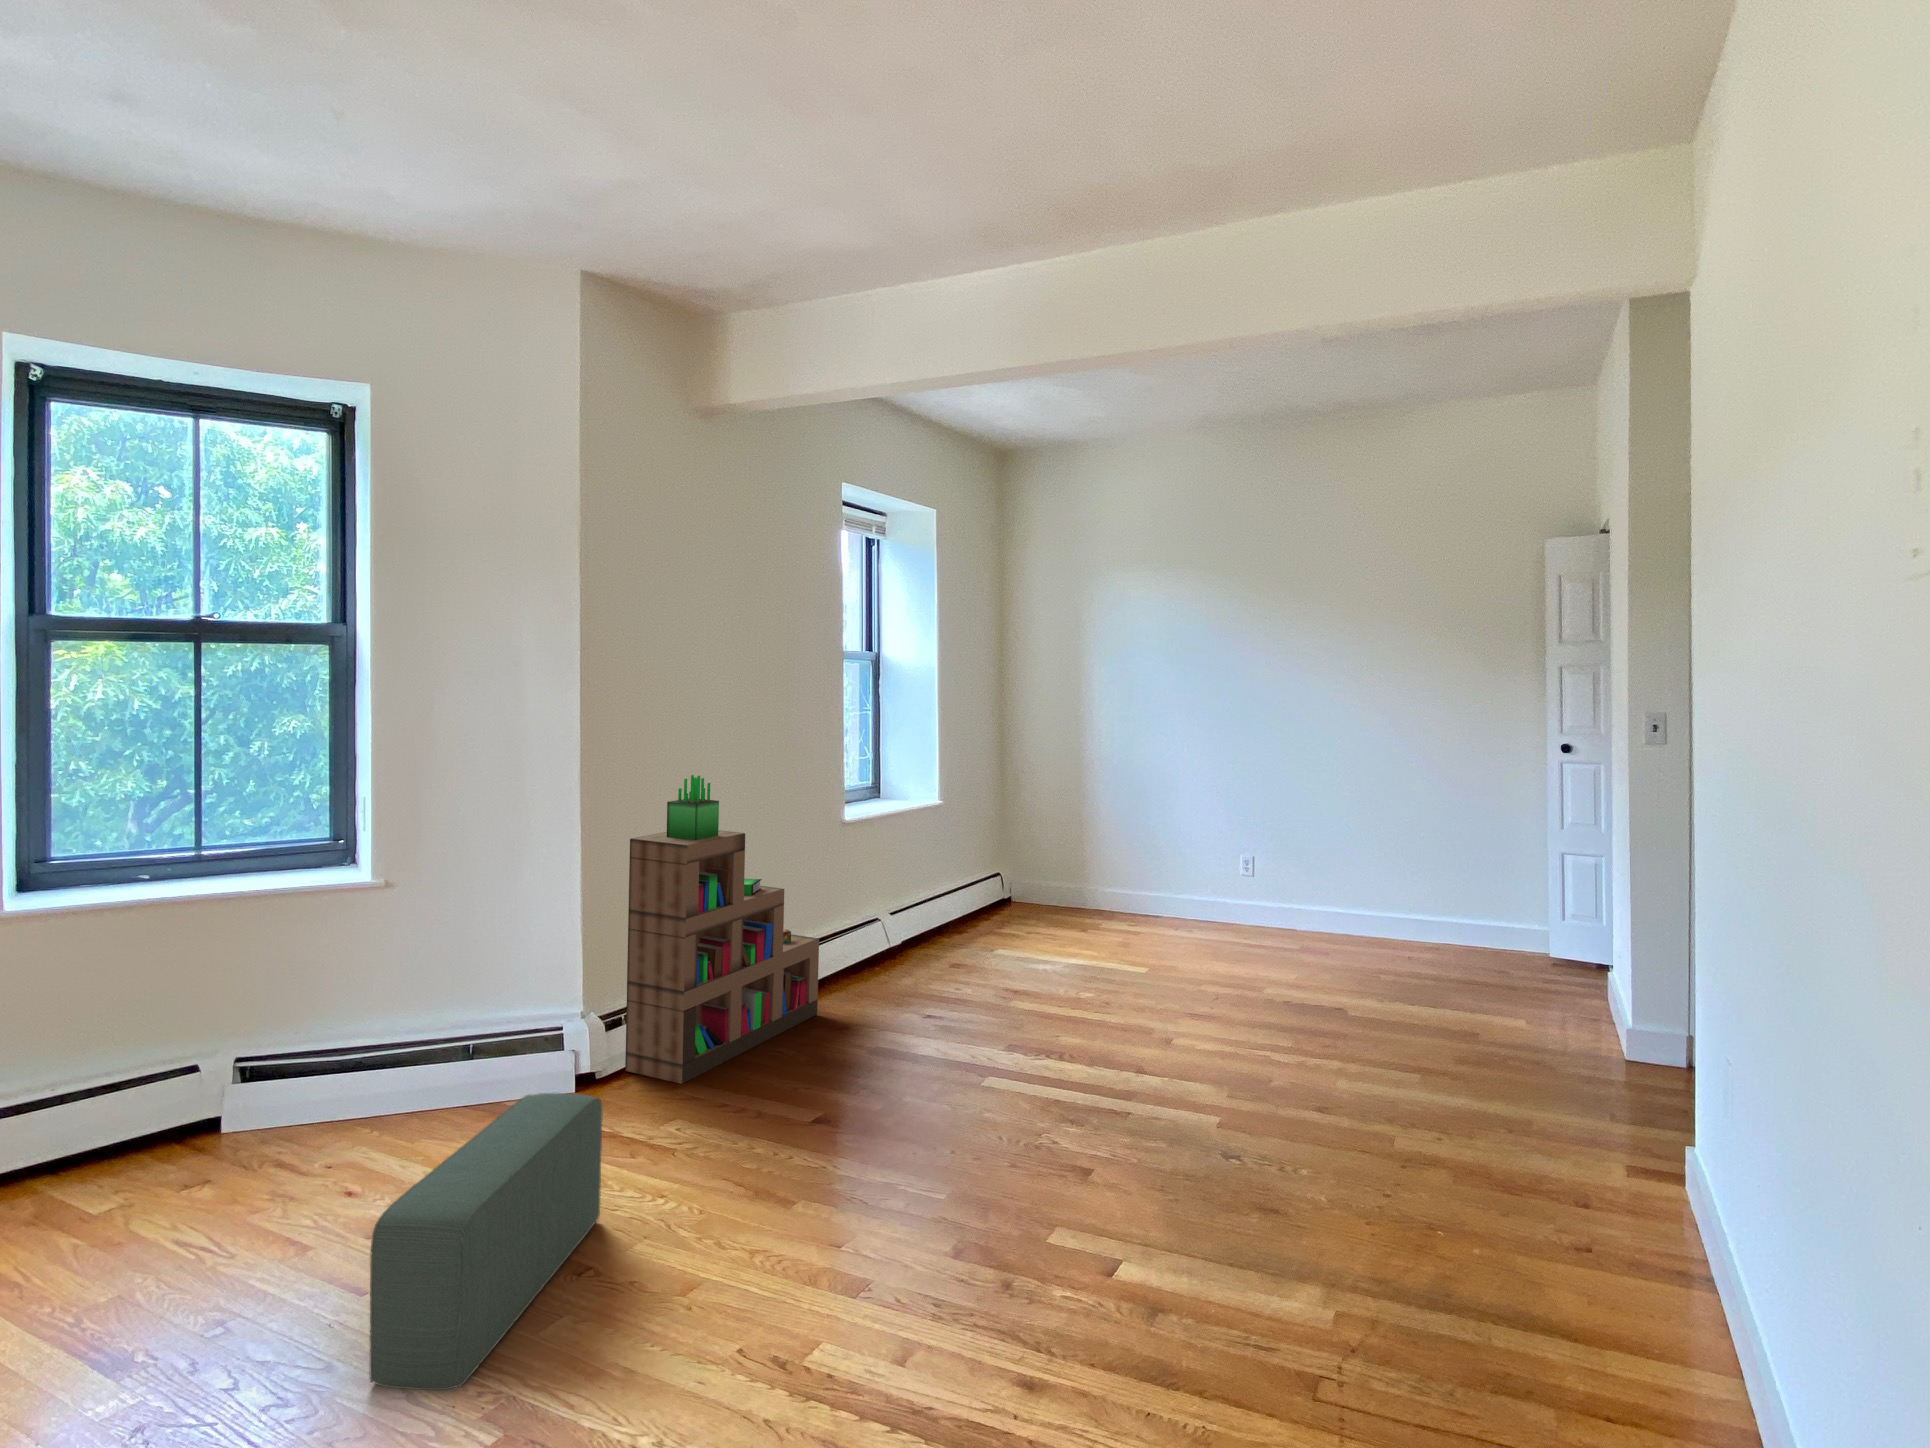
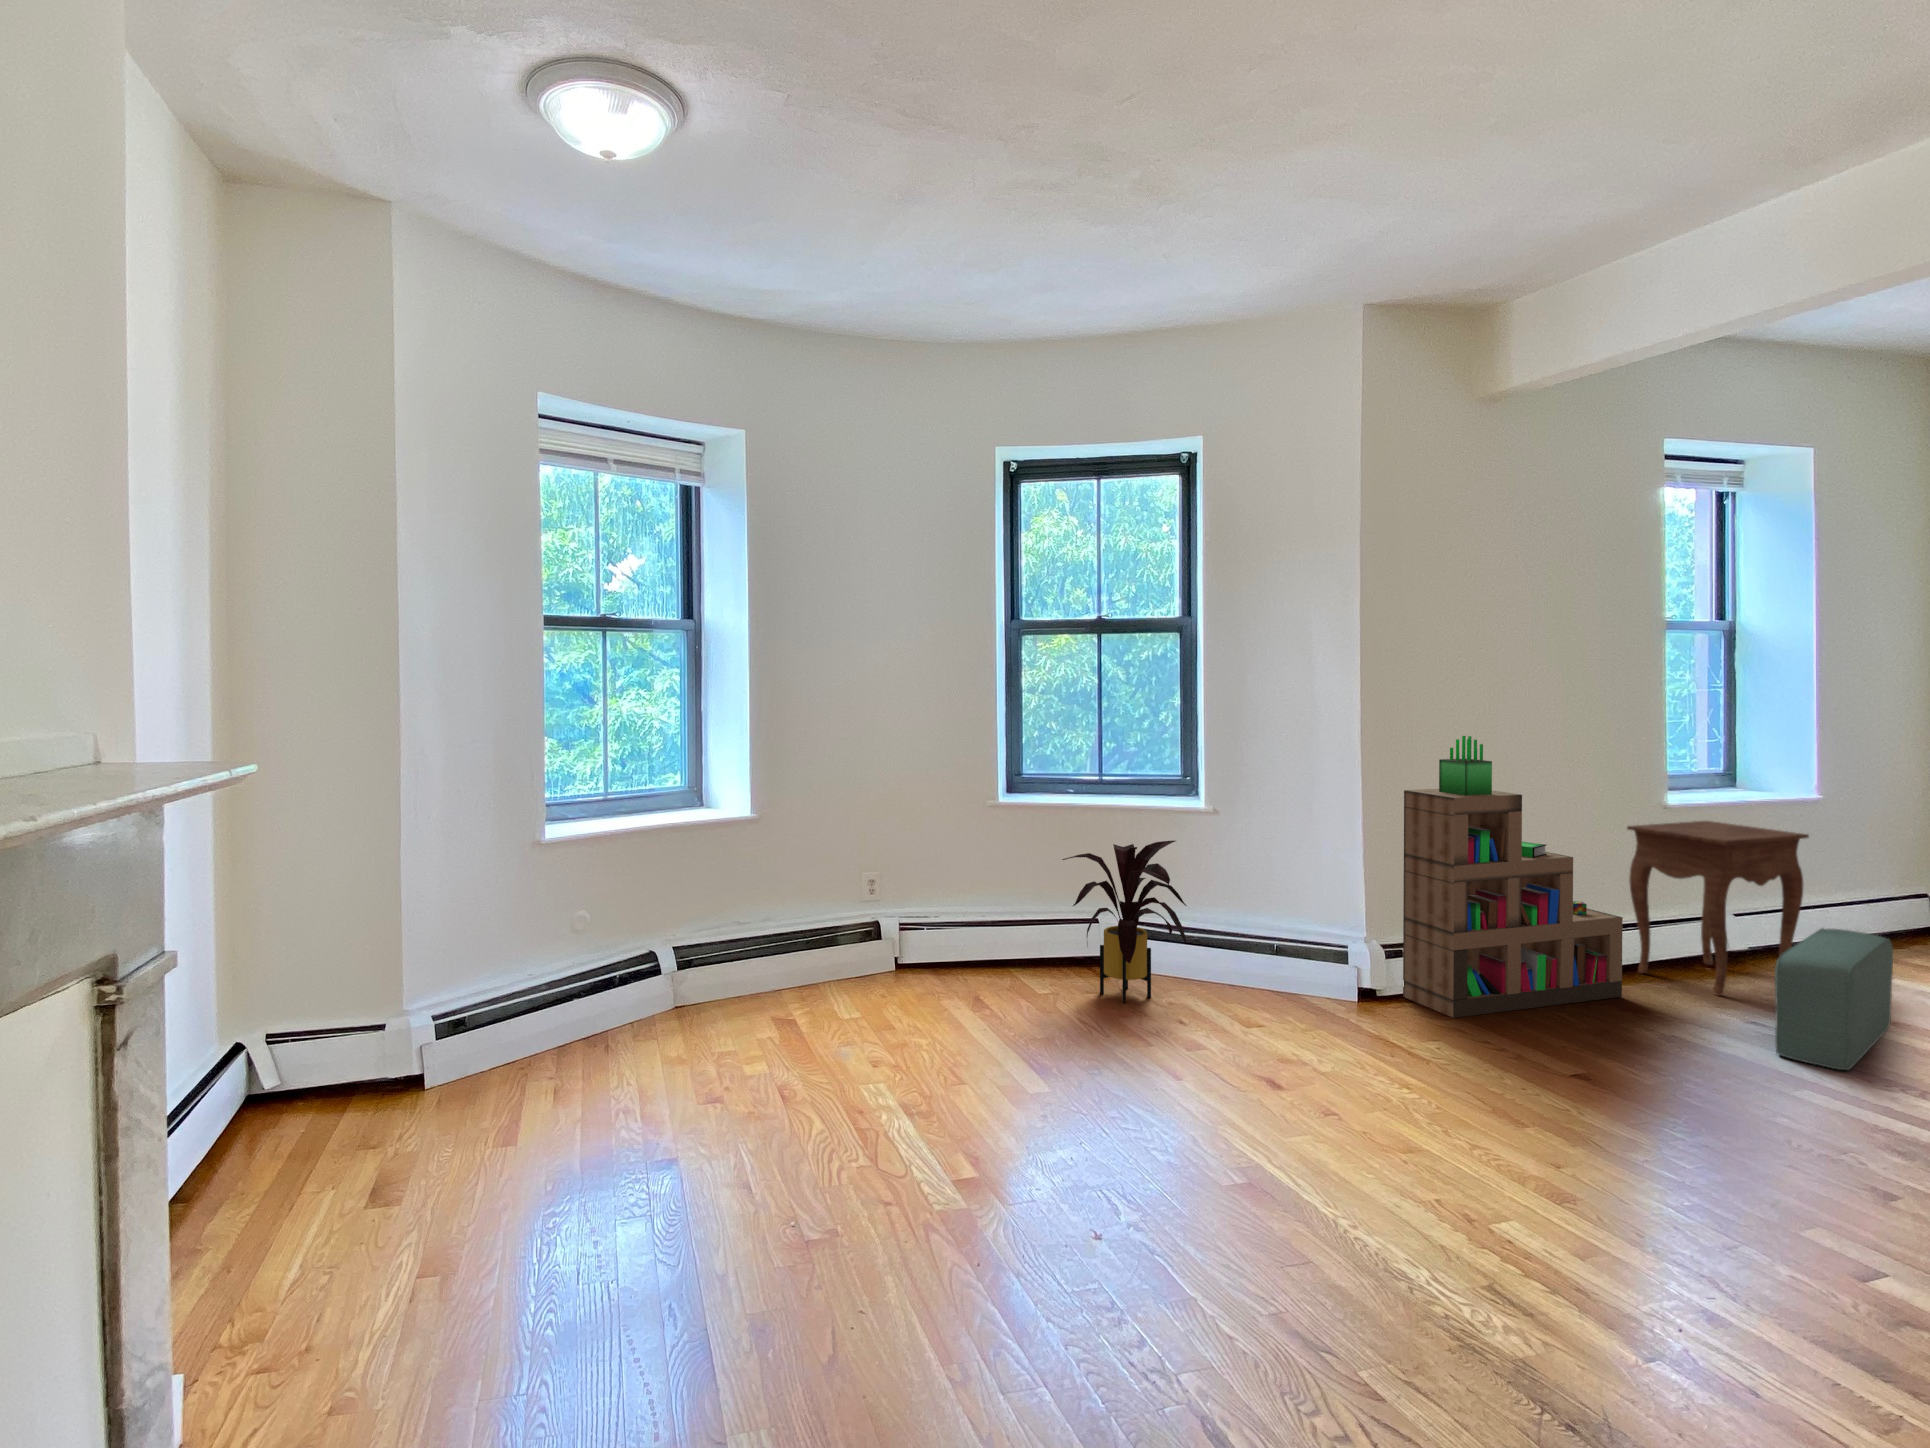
side table: none [815,833,940,994] -> present [1627,821,1809,996]
house plant: none [133,937,359,1193] -> present [1063,841,1187,1003]
pouf: present [369,1093,602,1390] -> present [1775,928,1893,1070]

